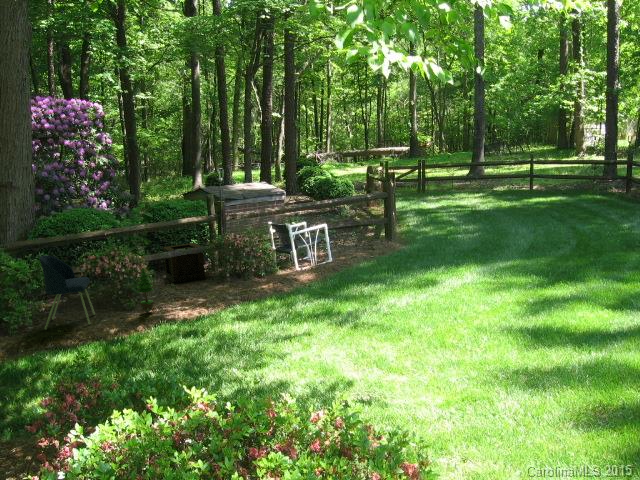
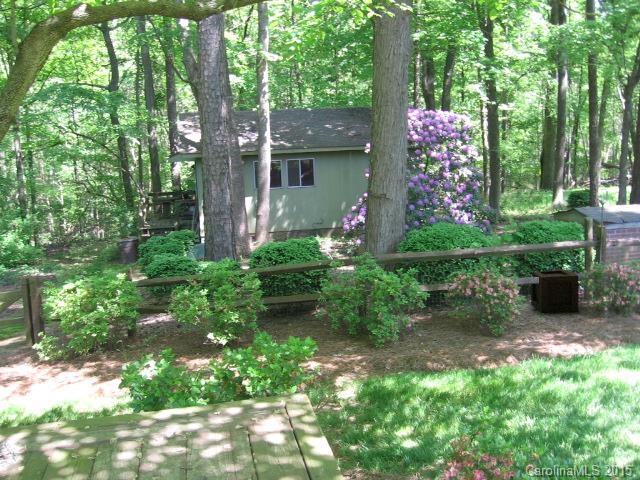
chair: present [39,256,95,330] -> none [411,270,459,347]
potted tree: present [137,268,154,312] -> none [506,292,525,343]

